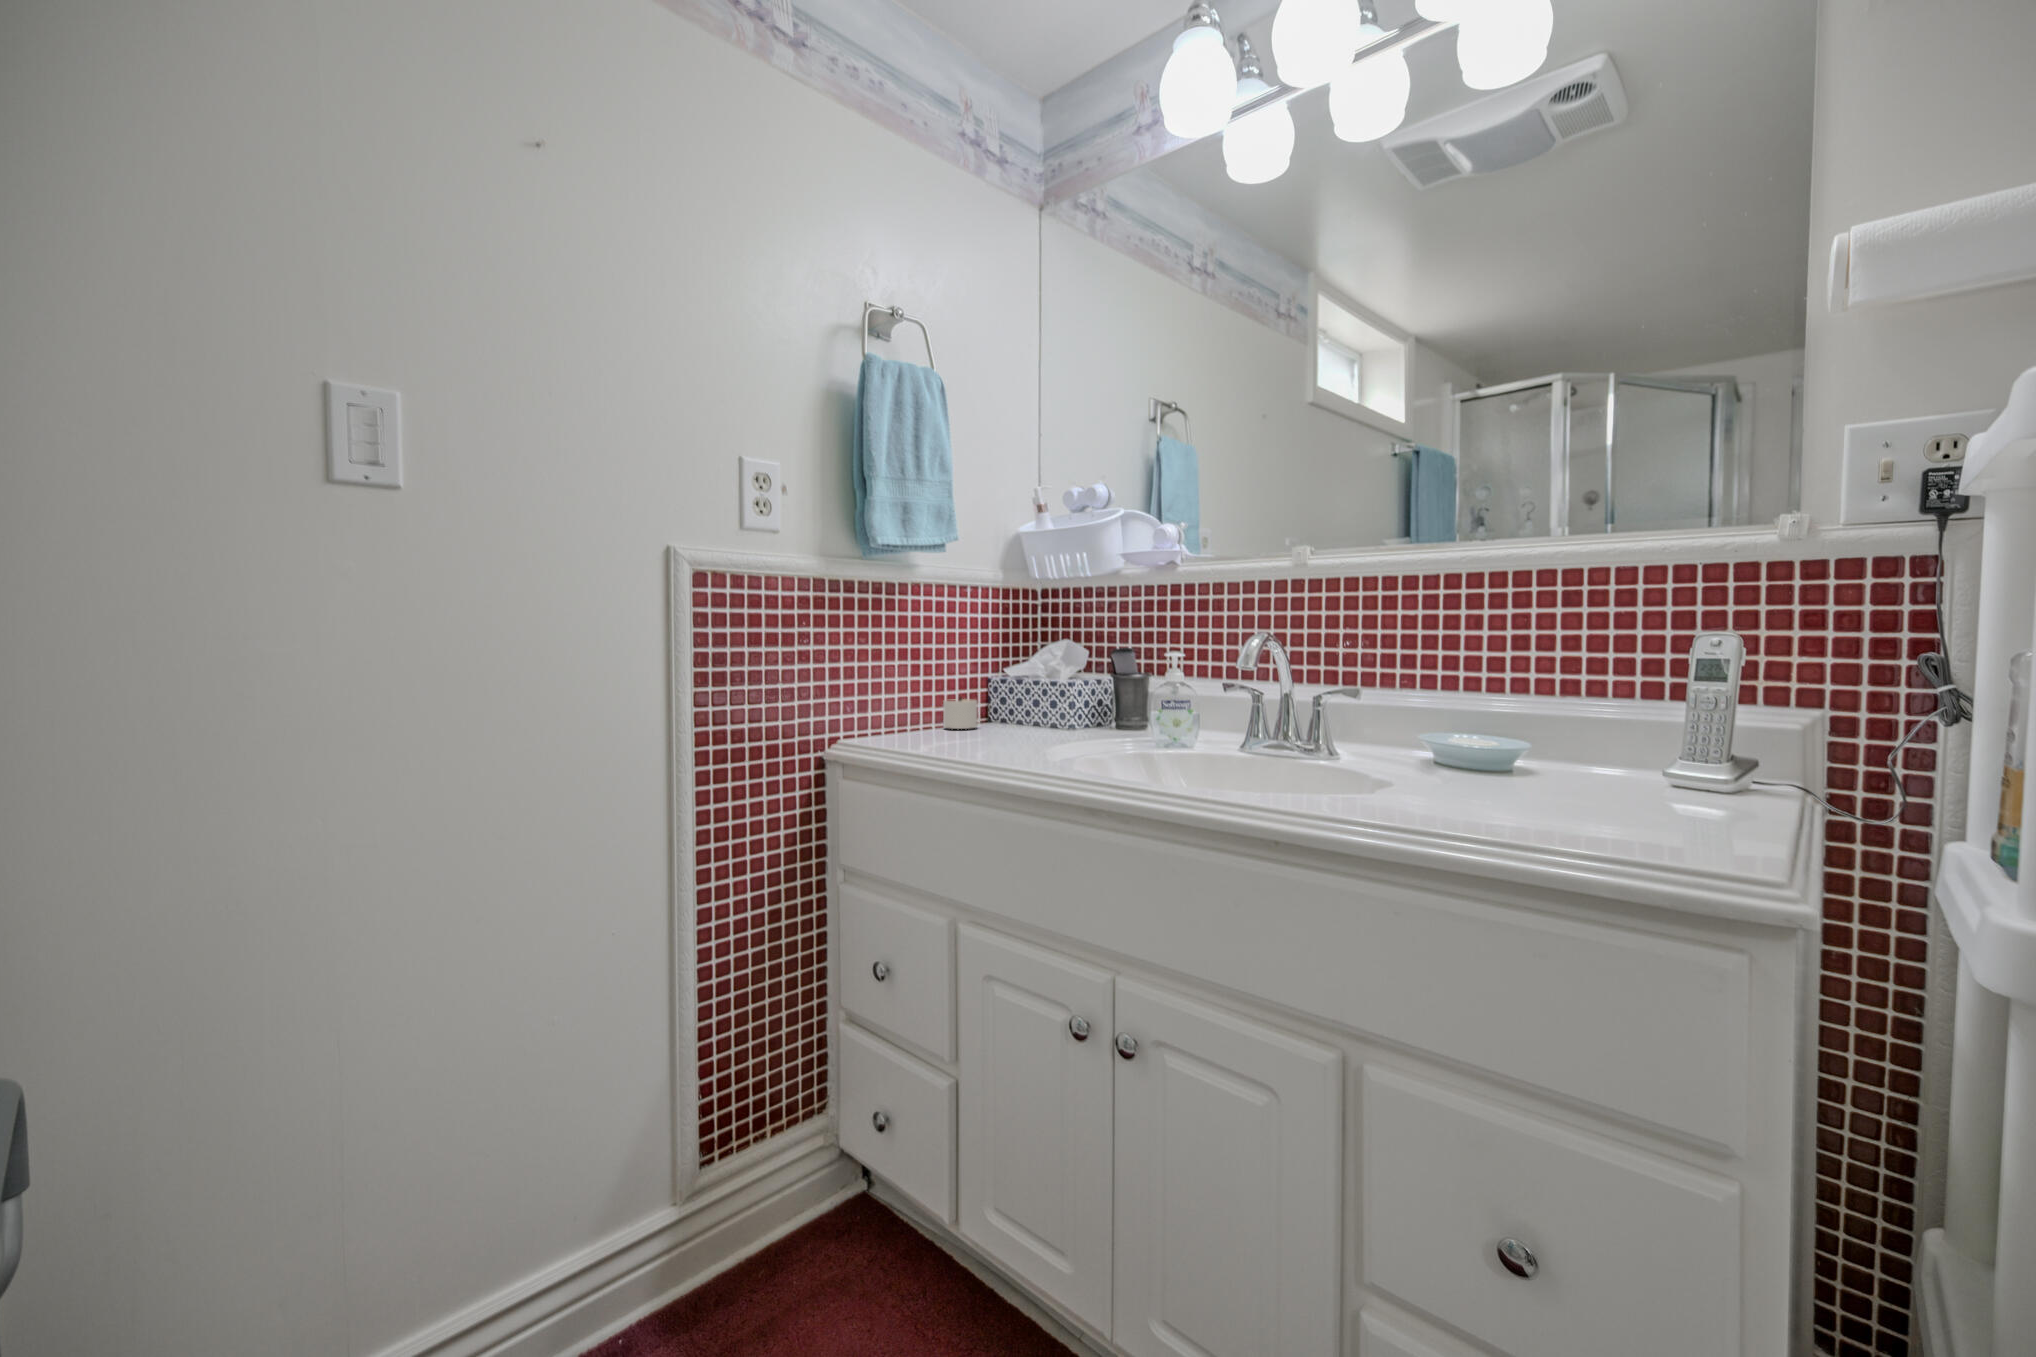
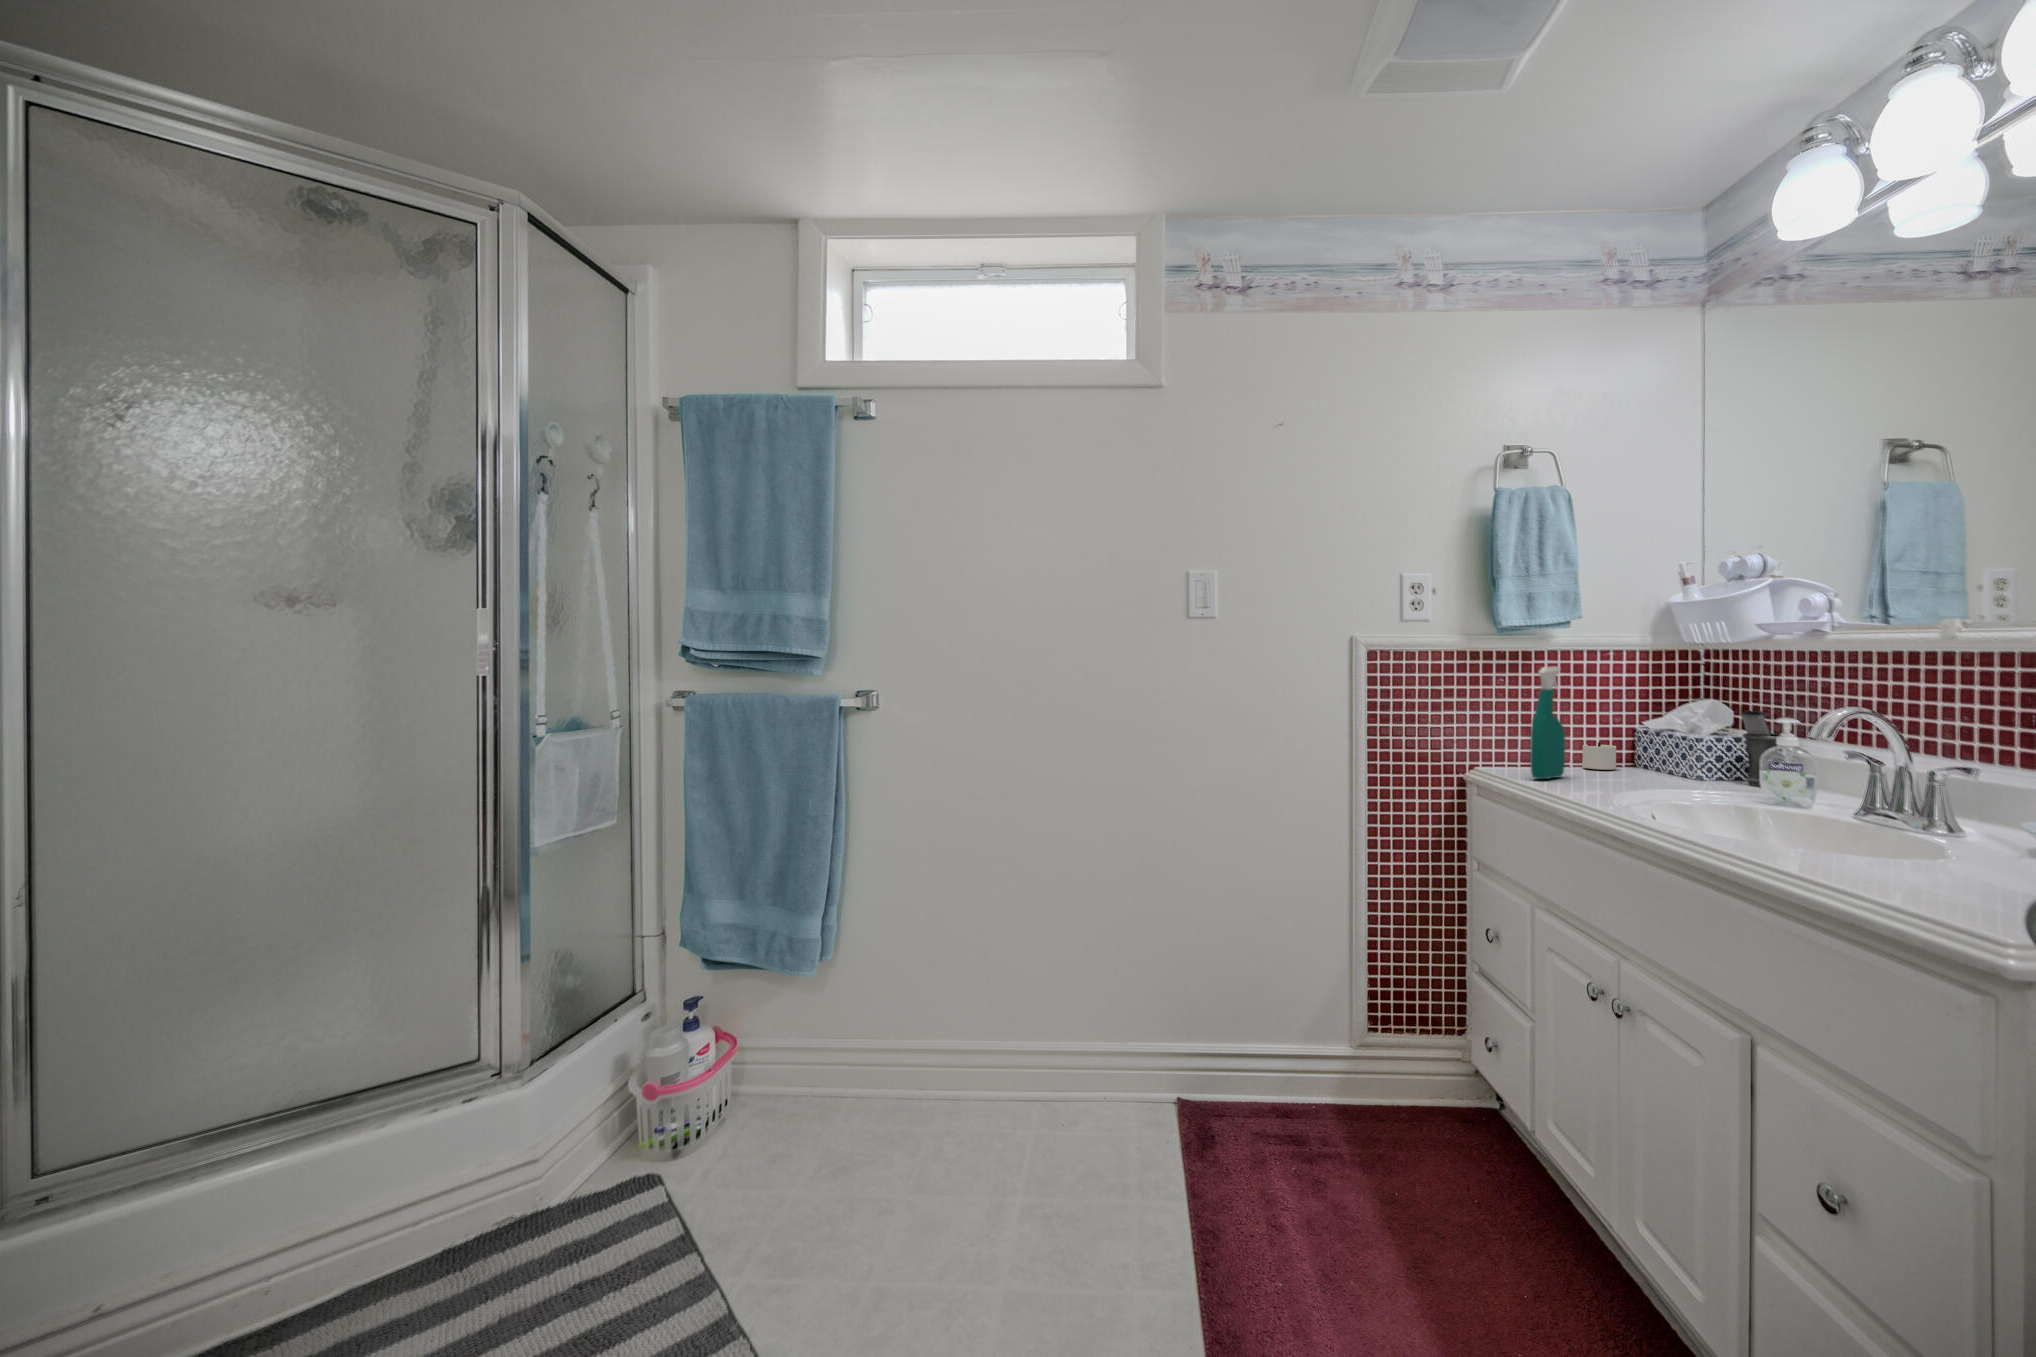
spray bottle: none [918,597,948,746] -> present [1530,666,1565,779]

